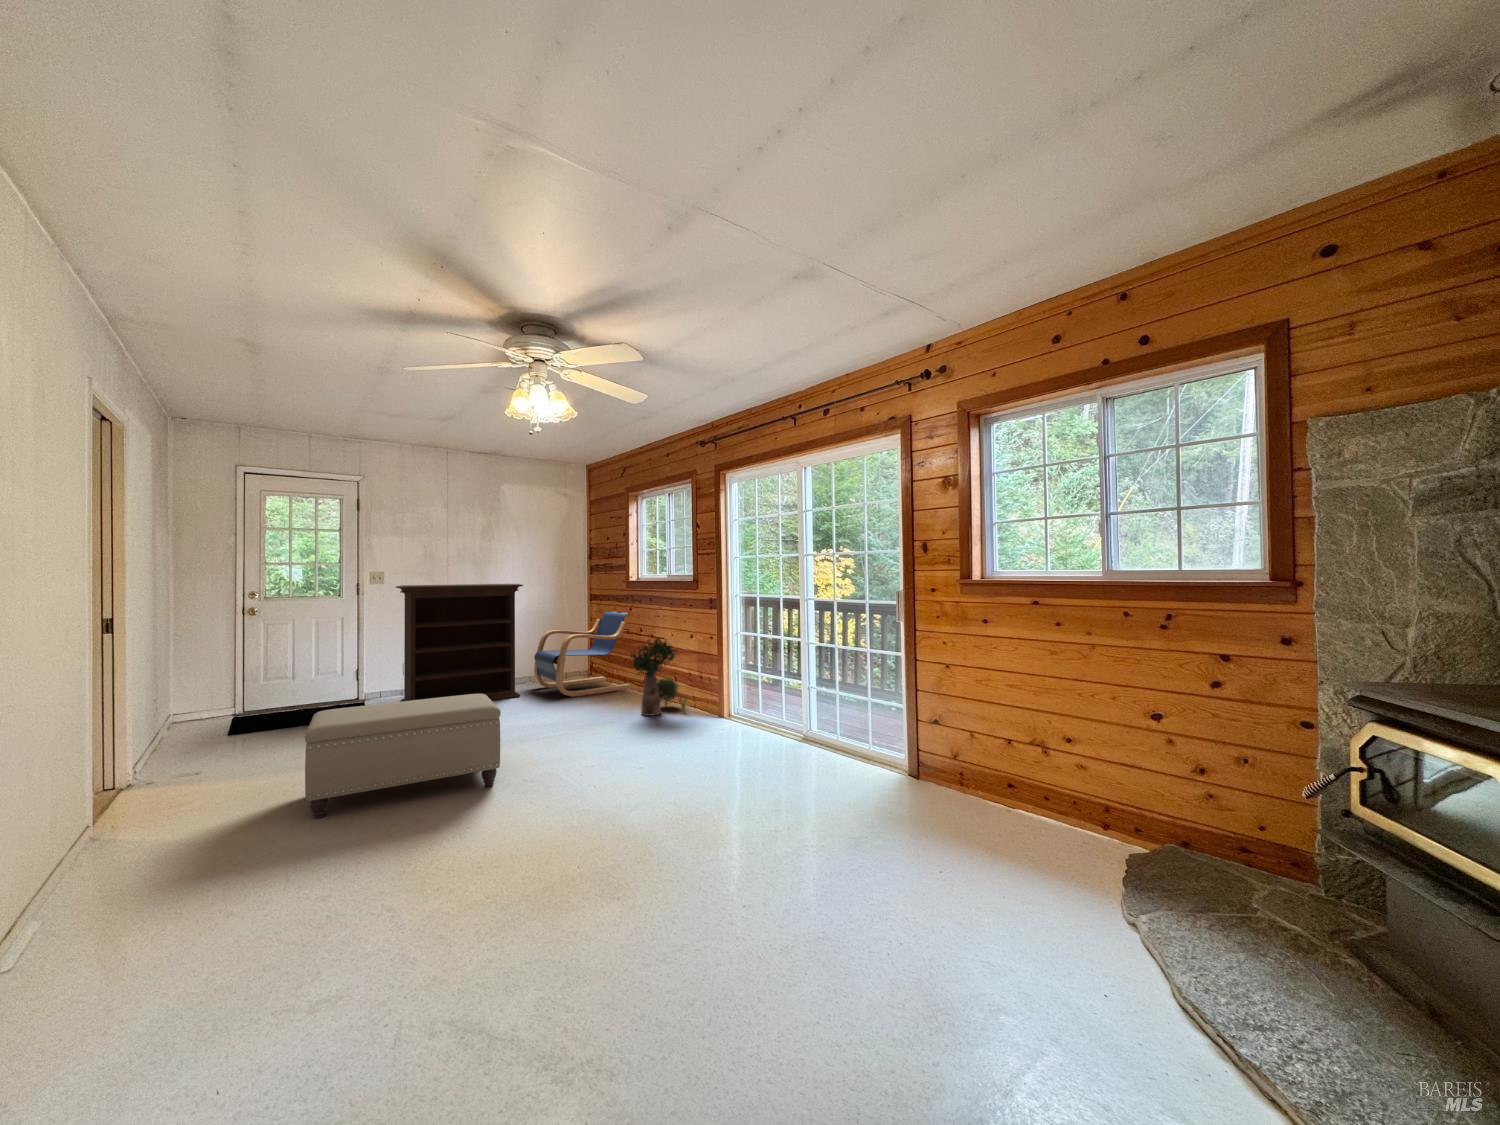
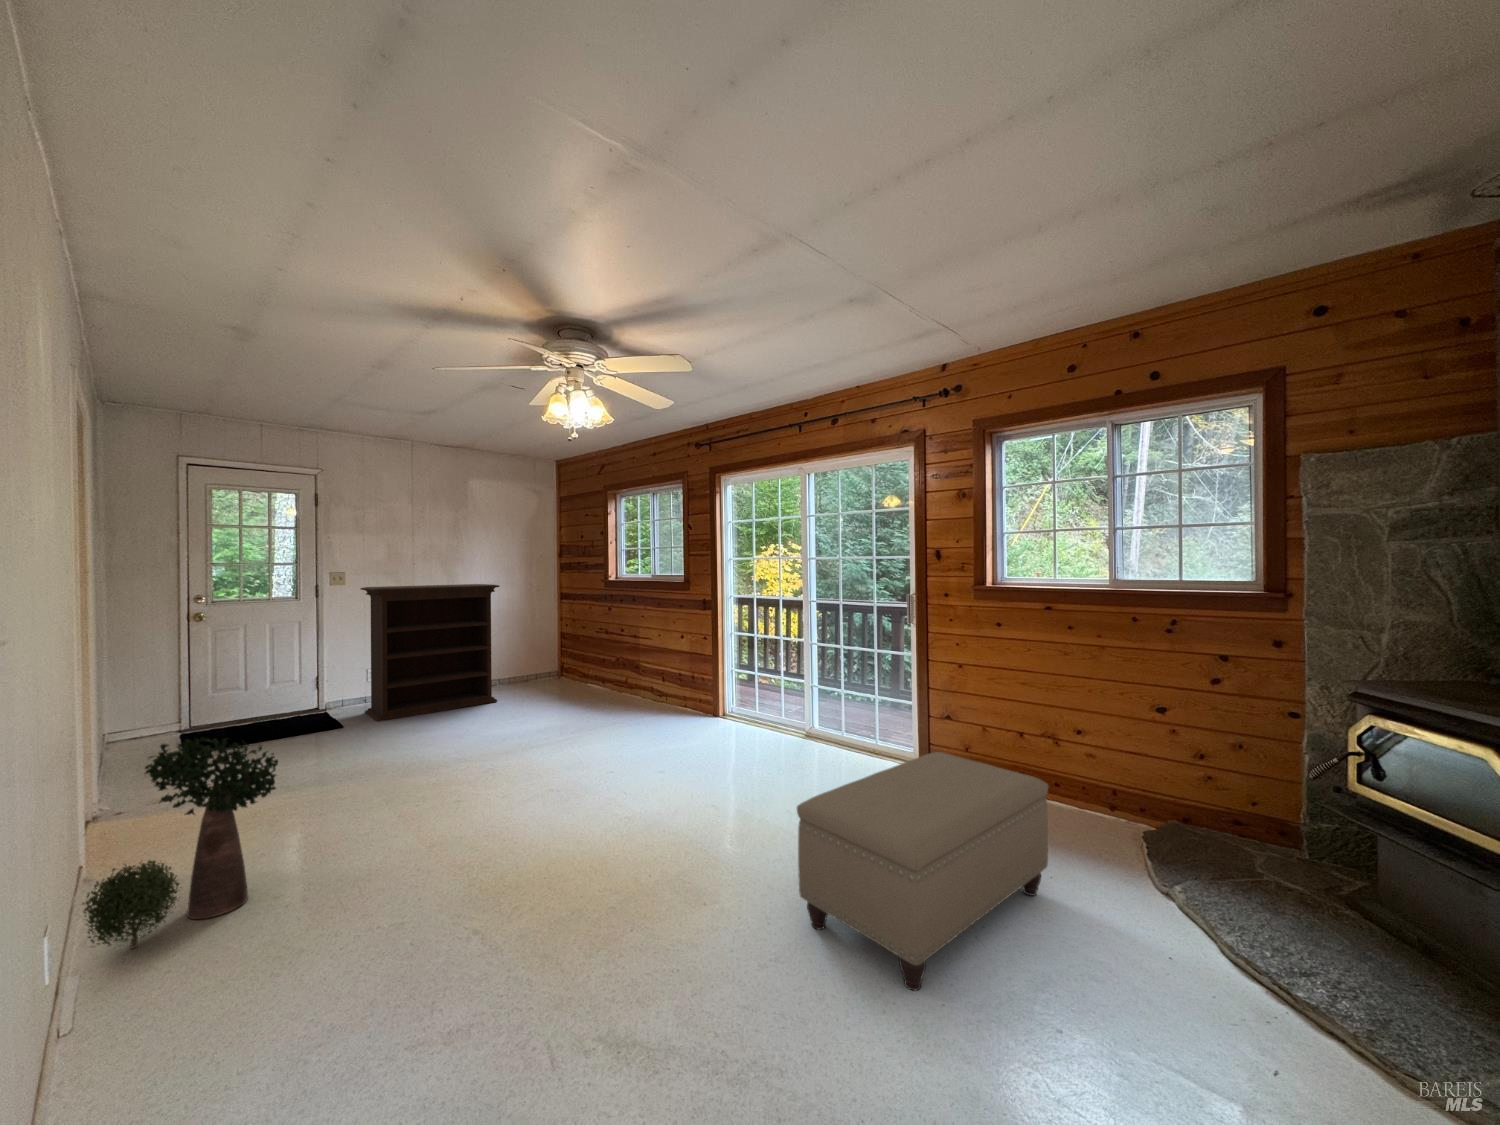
lounge chair: present [534,612,632,696] -> none [508,611,611,700]
potted plant: present [629,638,687,716] -> present [82,737,278,948]
ottoman: present [305,694,501,819] -> present [797,752,1048,991]

